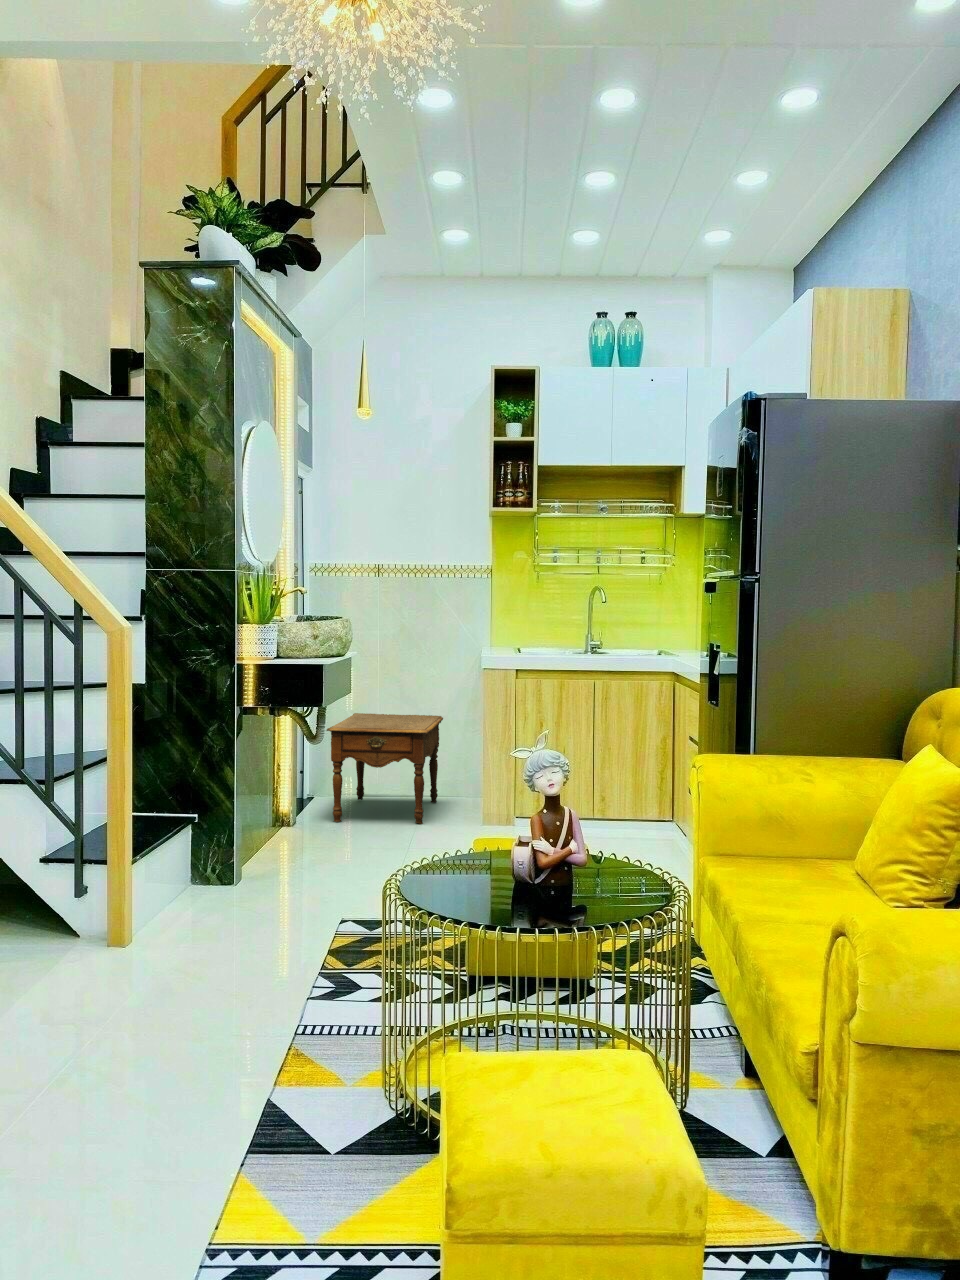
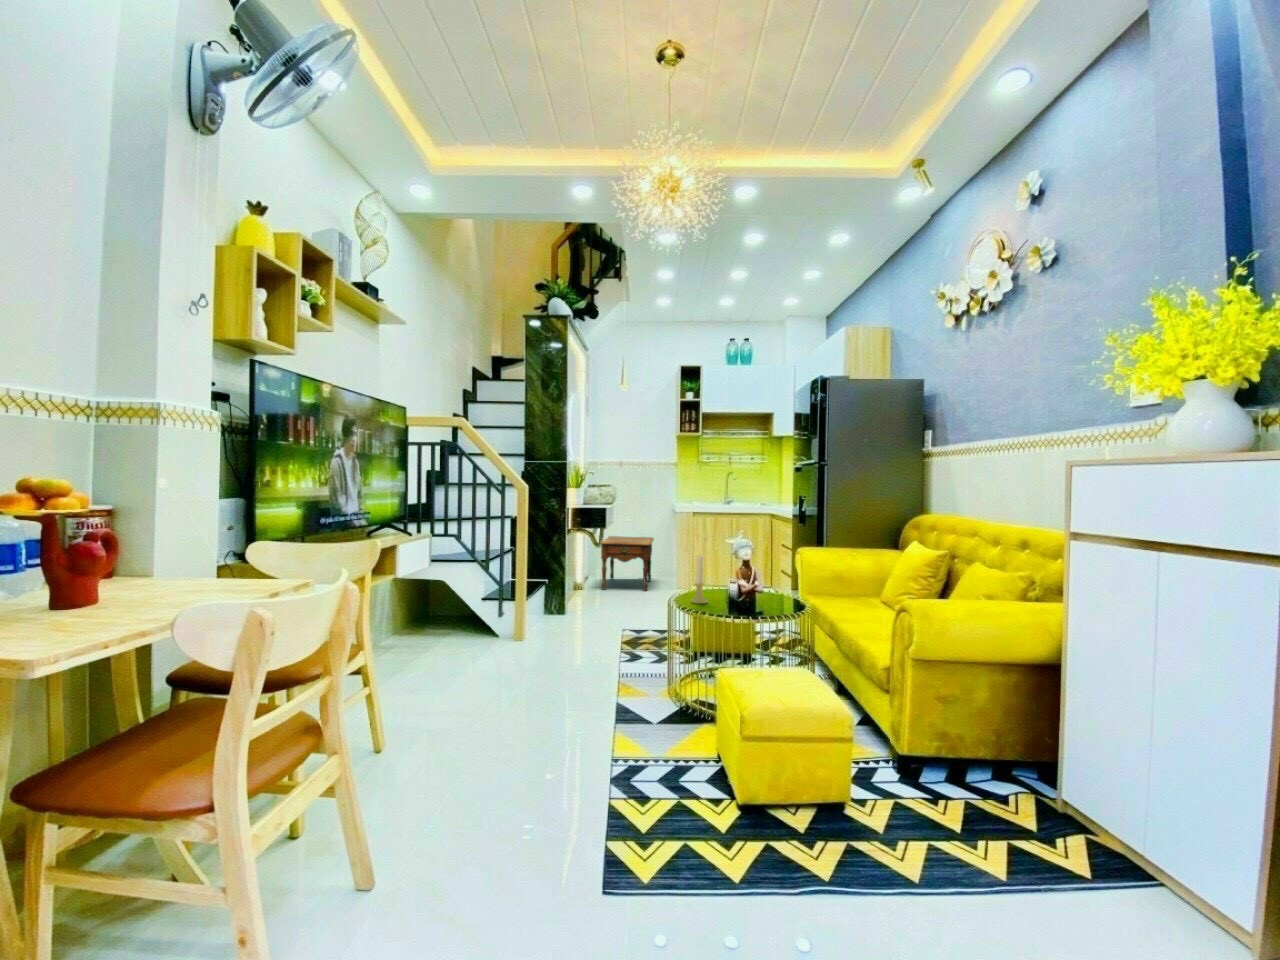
candle holder: none [437,778,472,886] -> present [691,555,707,604]

